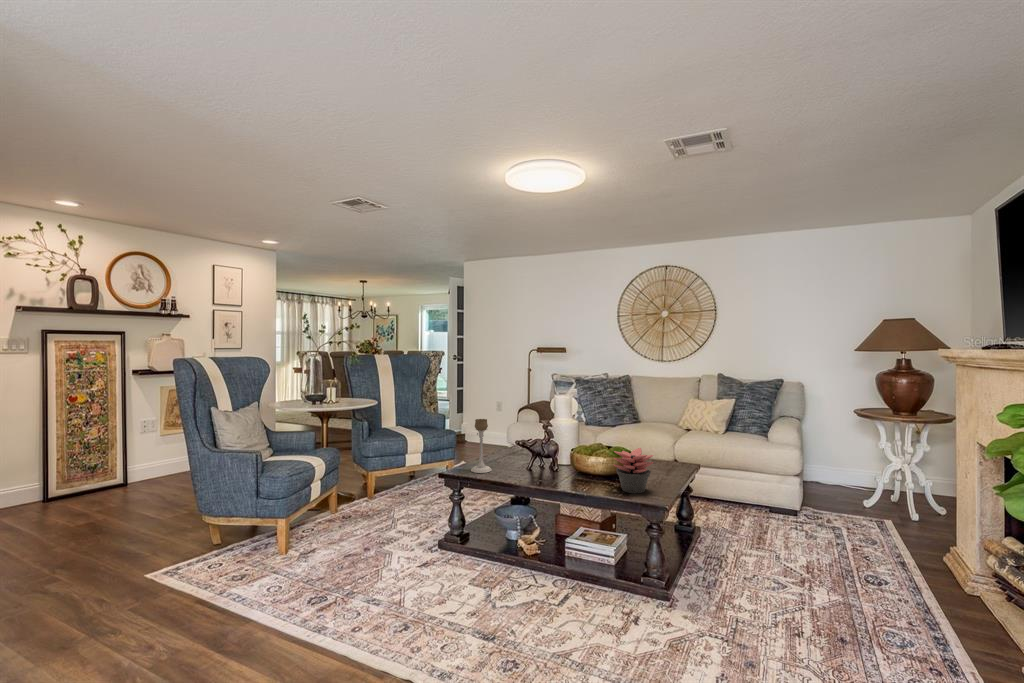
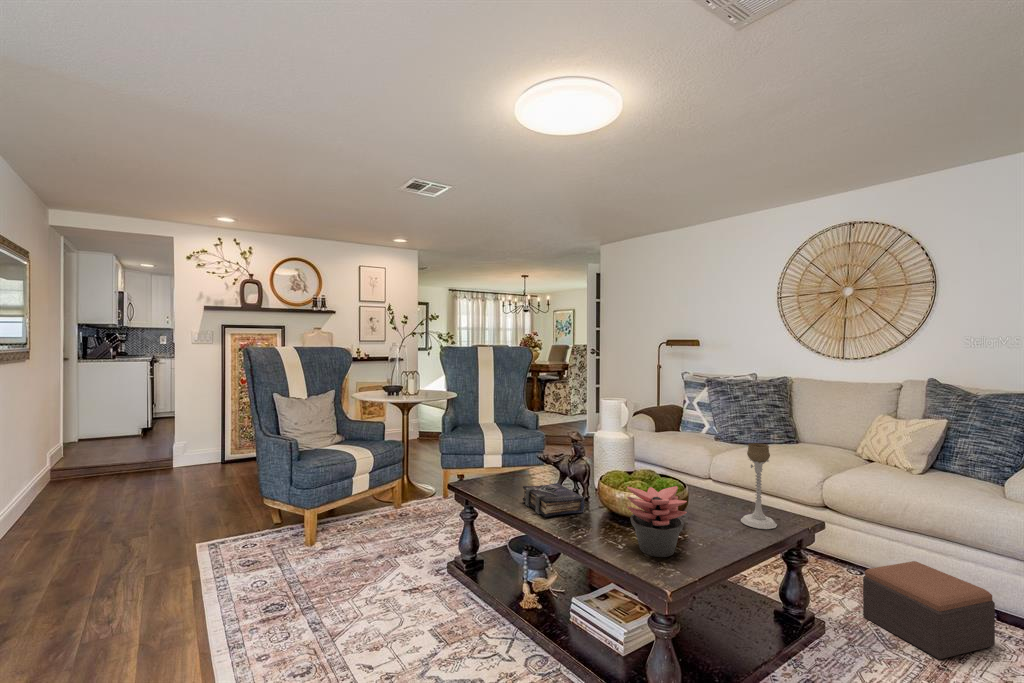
candle holder: present [471,419,492,473] -> present [741,443,777,529]
book: none [514,460,565,483] -> present [523,483,584,517]
footstool: none [711,486,774,537] -> present [863,561,995,659]

